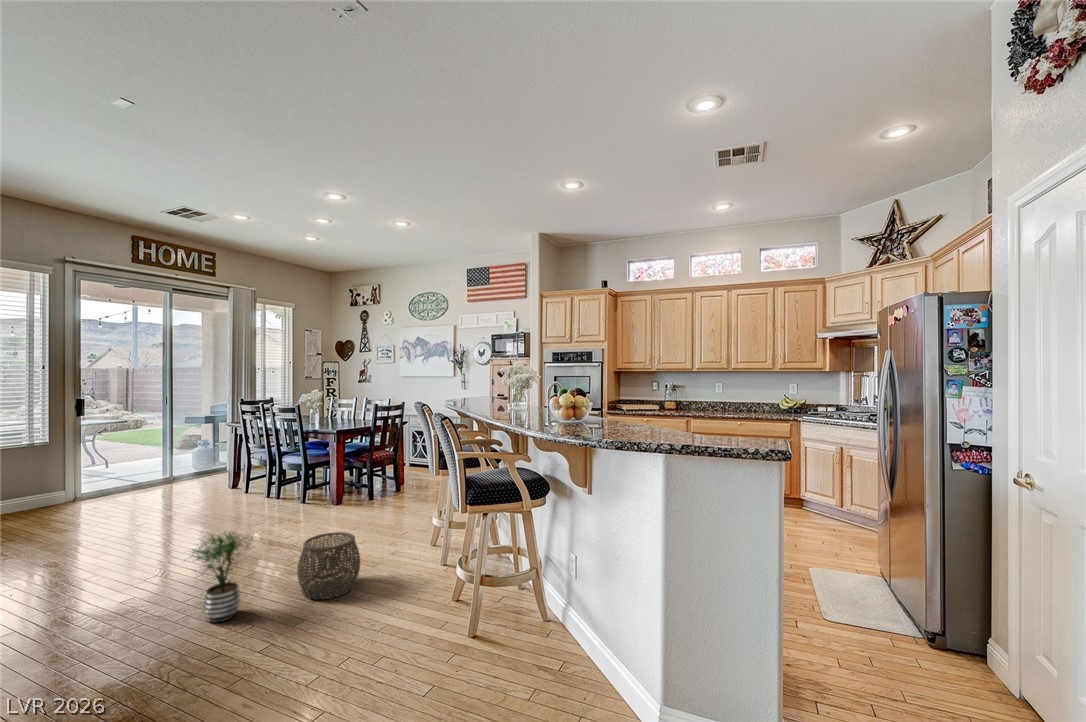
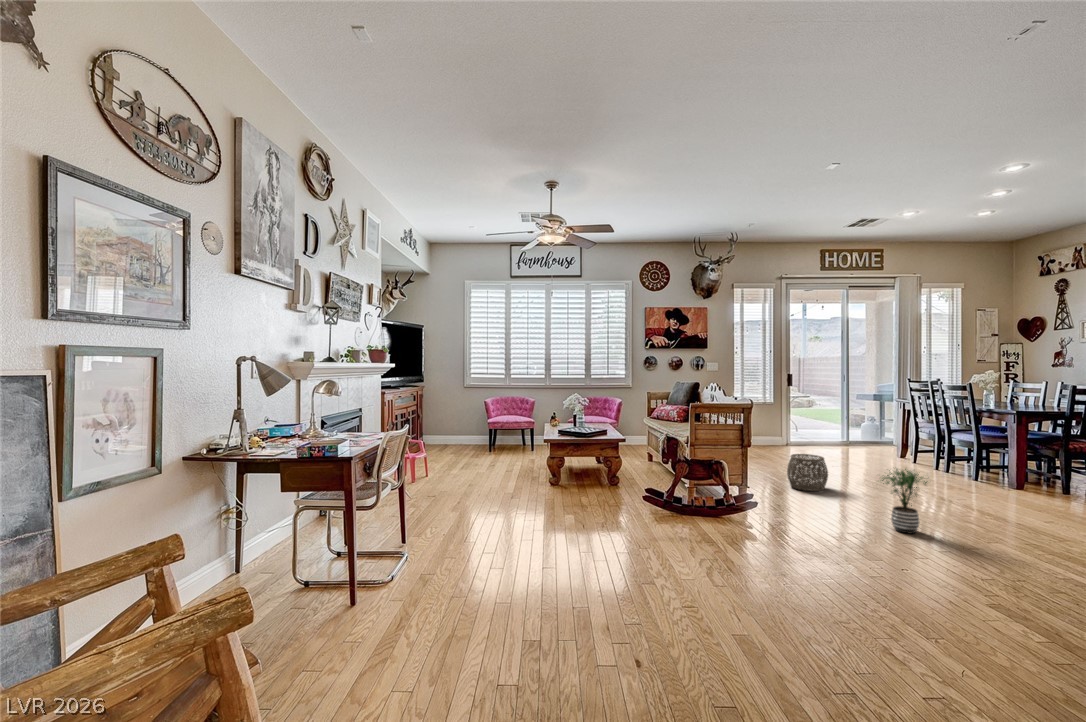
woven basket: present [297,532,360,600] -> present [787,454,828,491]

